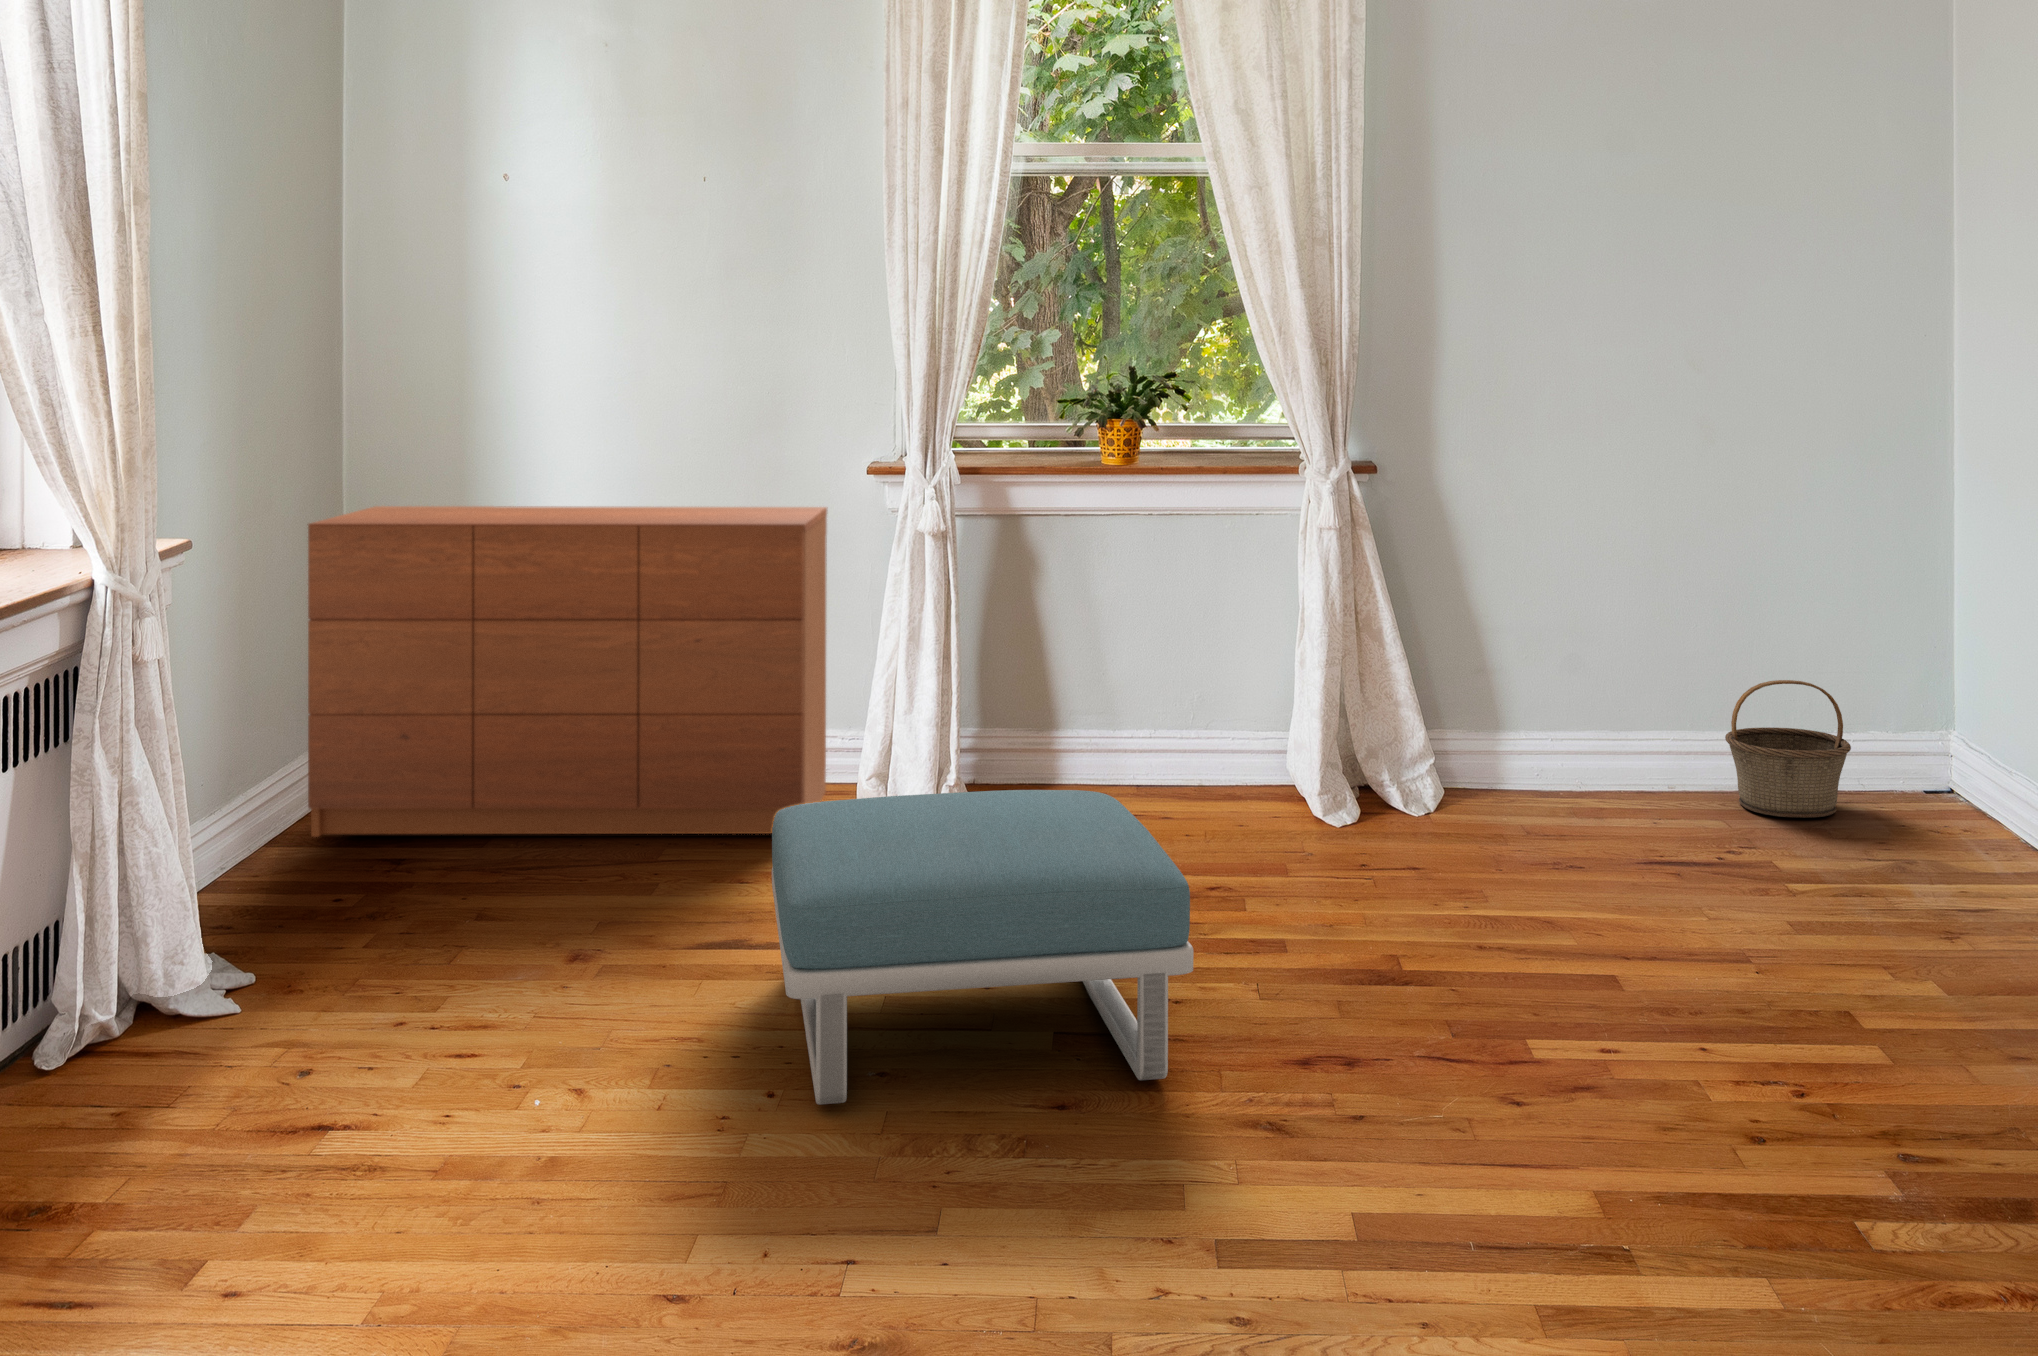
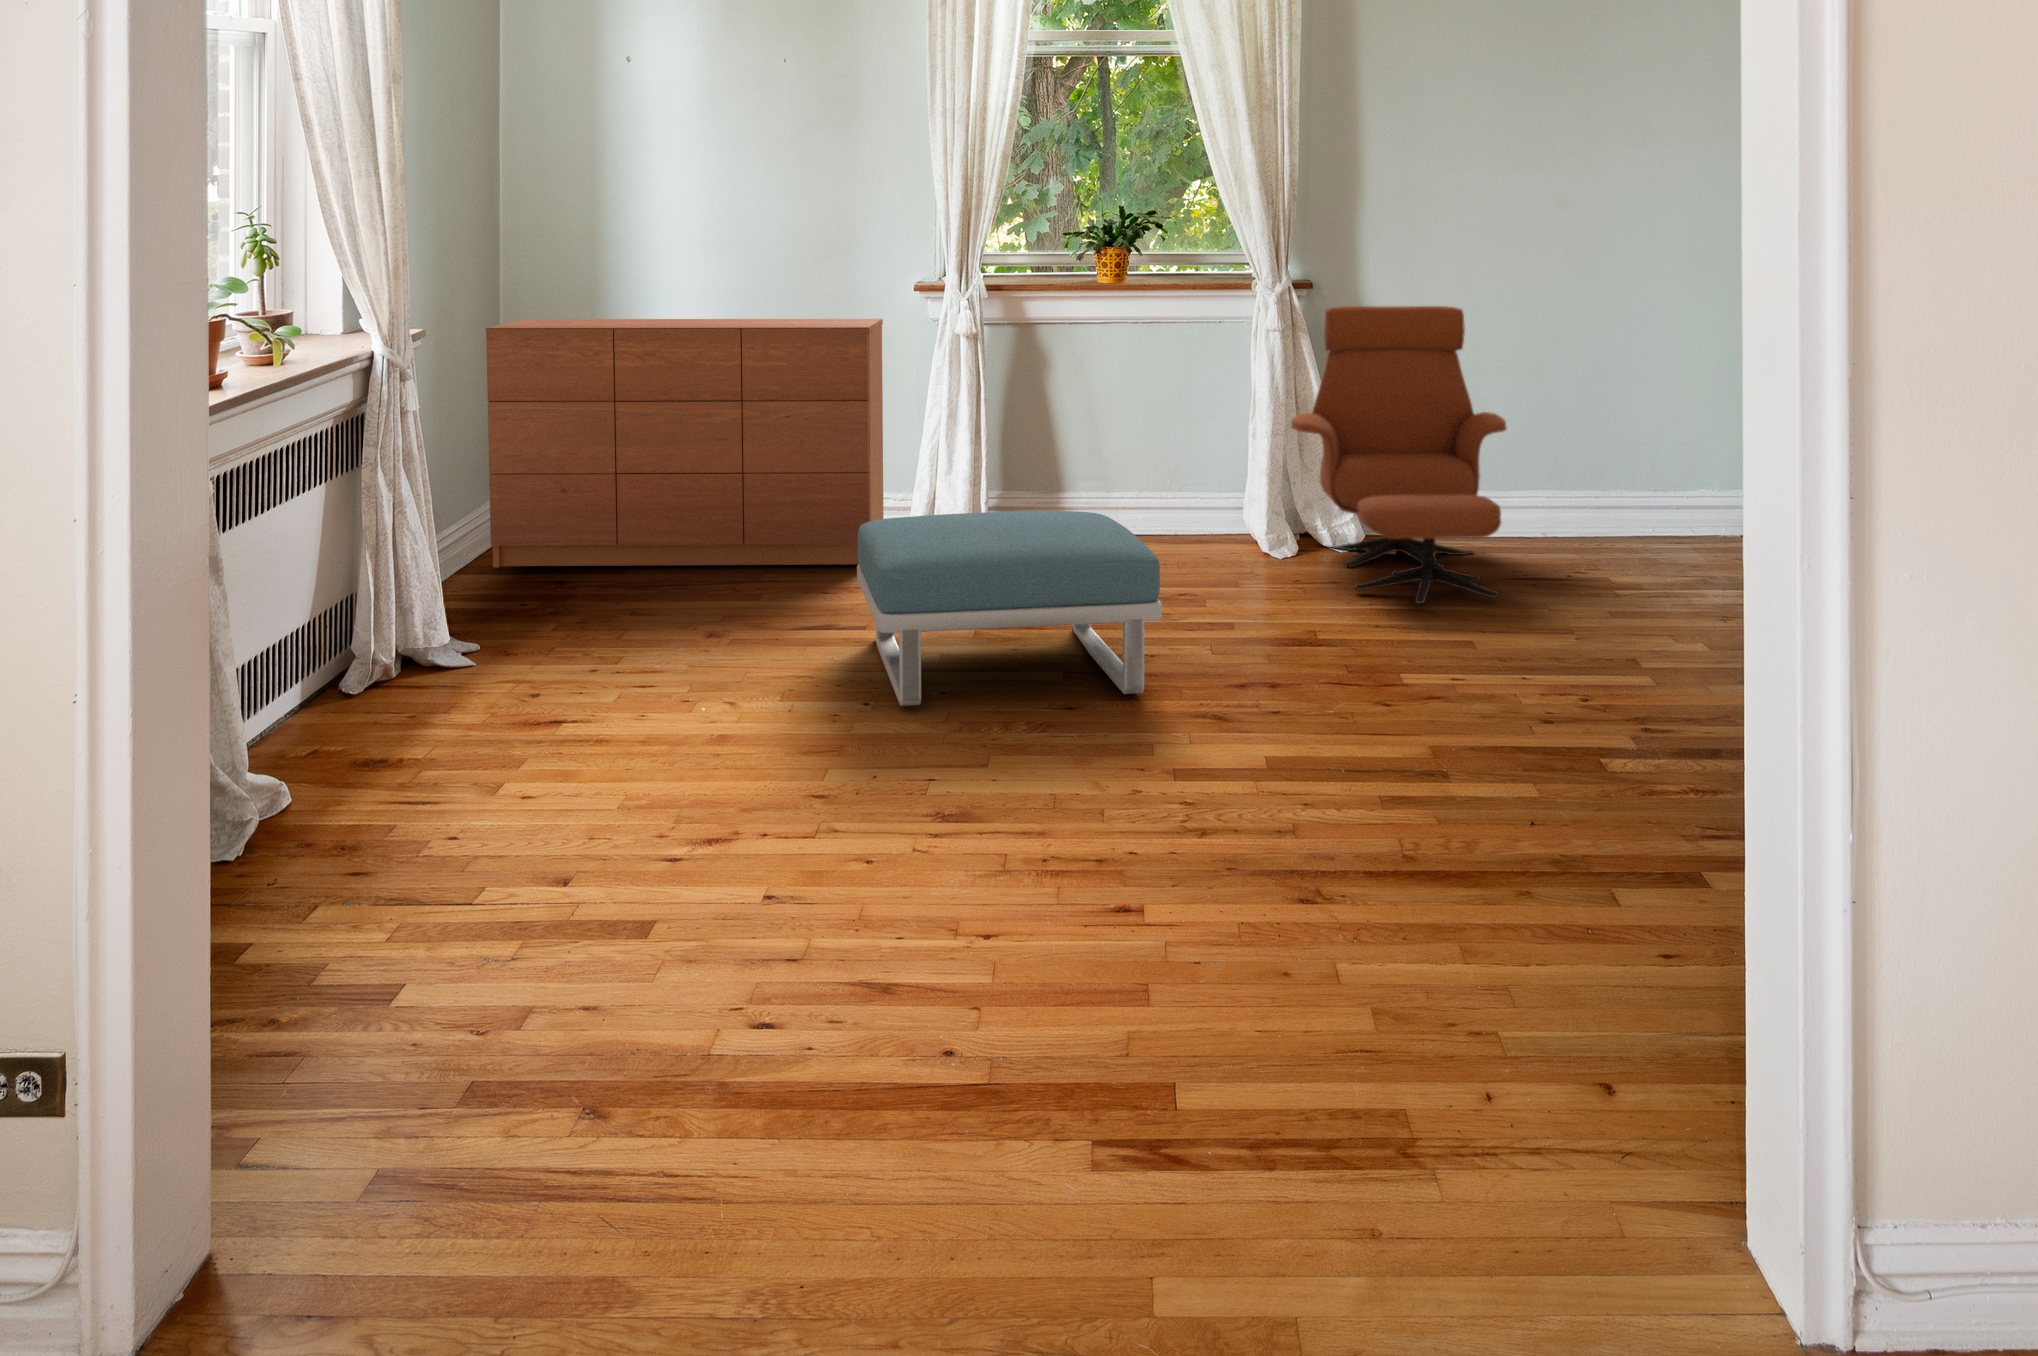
lounge chair: none [1350,494,1640,908] -> present [1291,306,1506,603]
basket: present [1725,680,1851,818] -> none [1582,449,1676,552]

